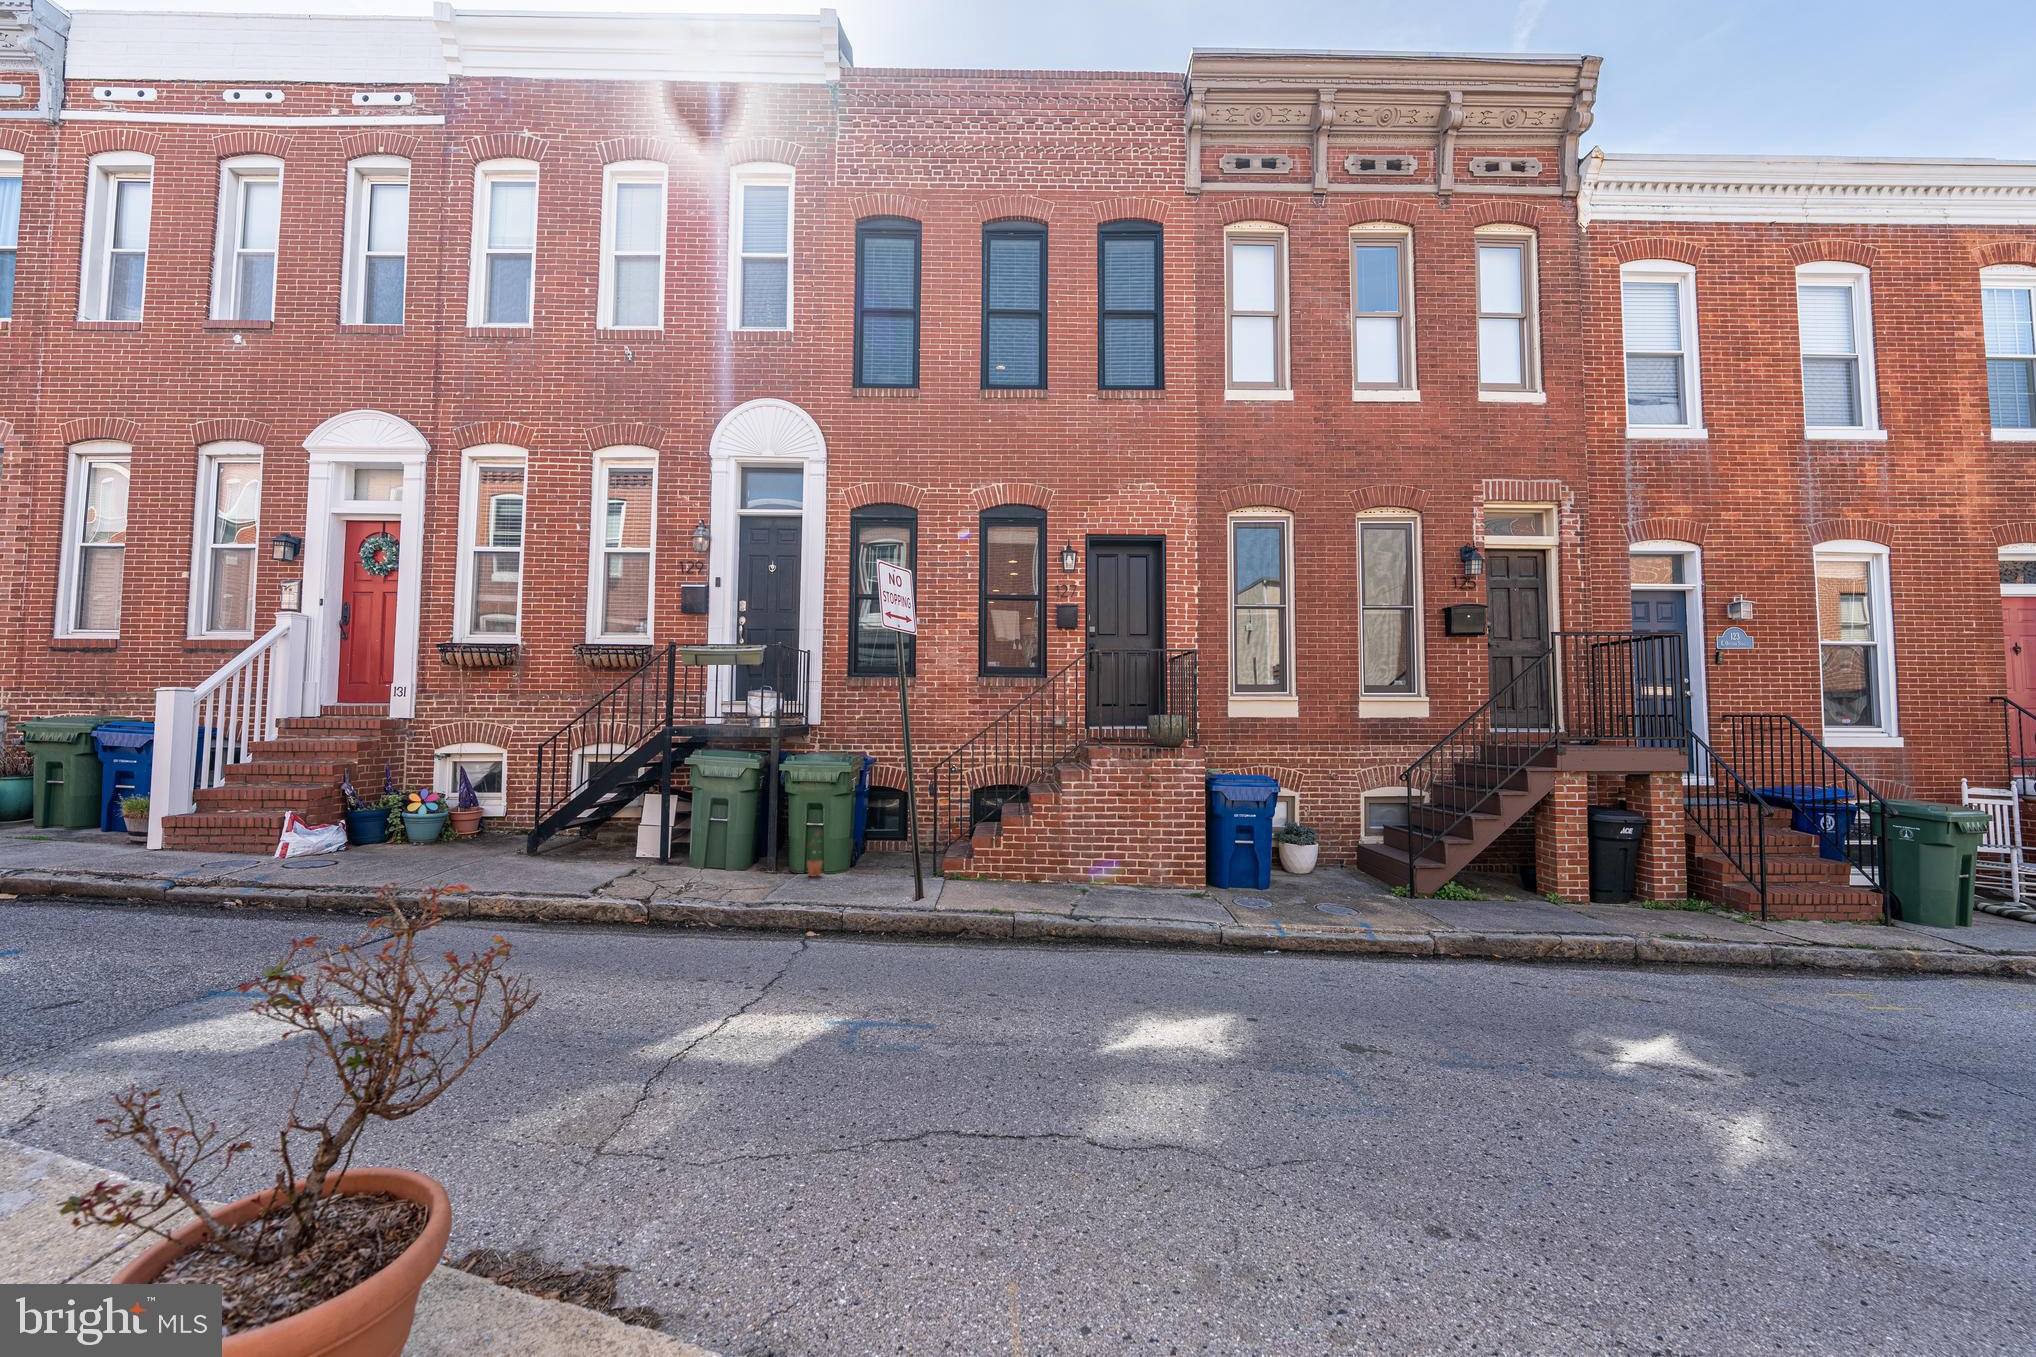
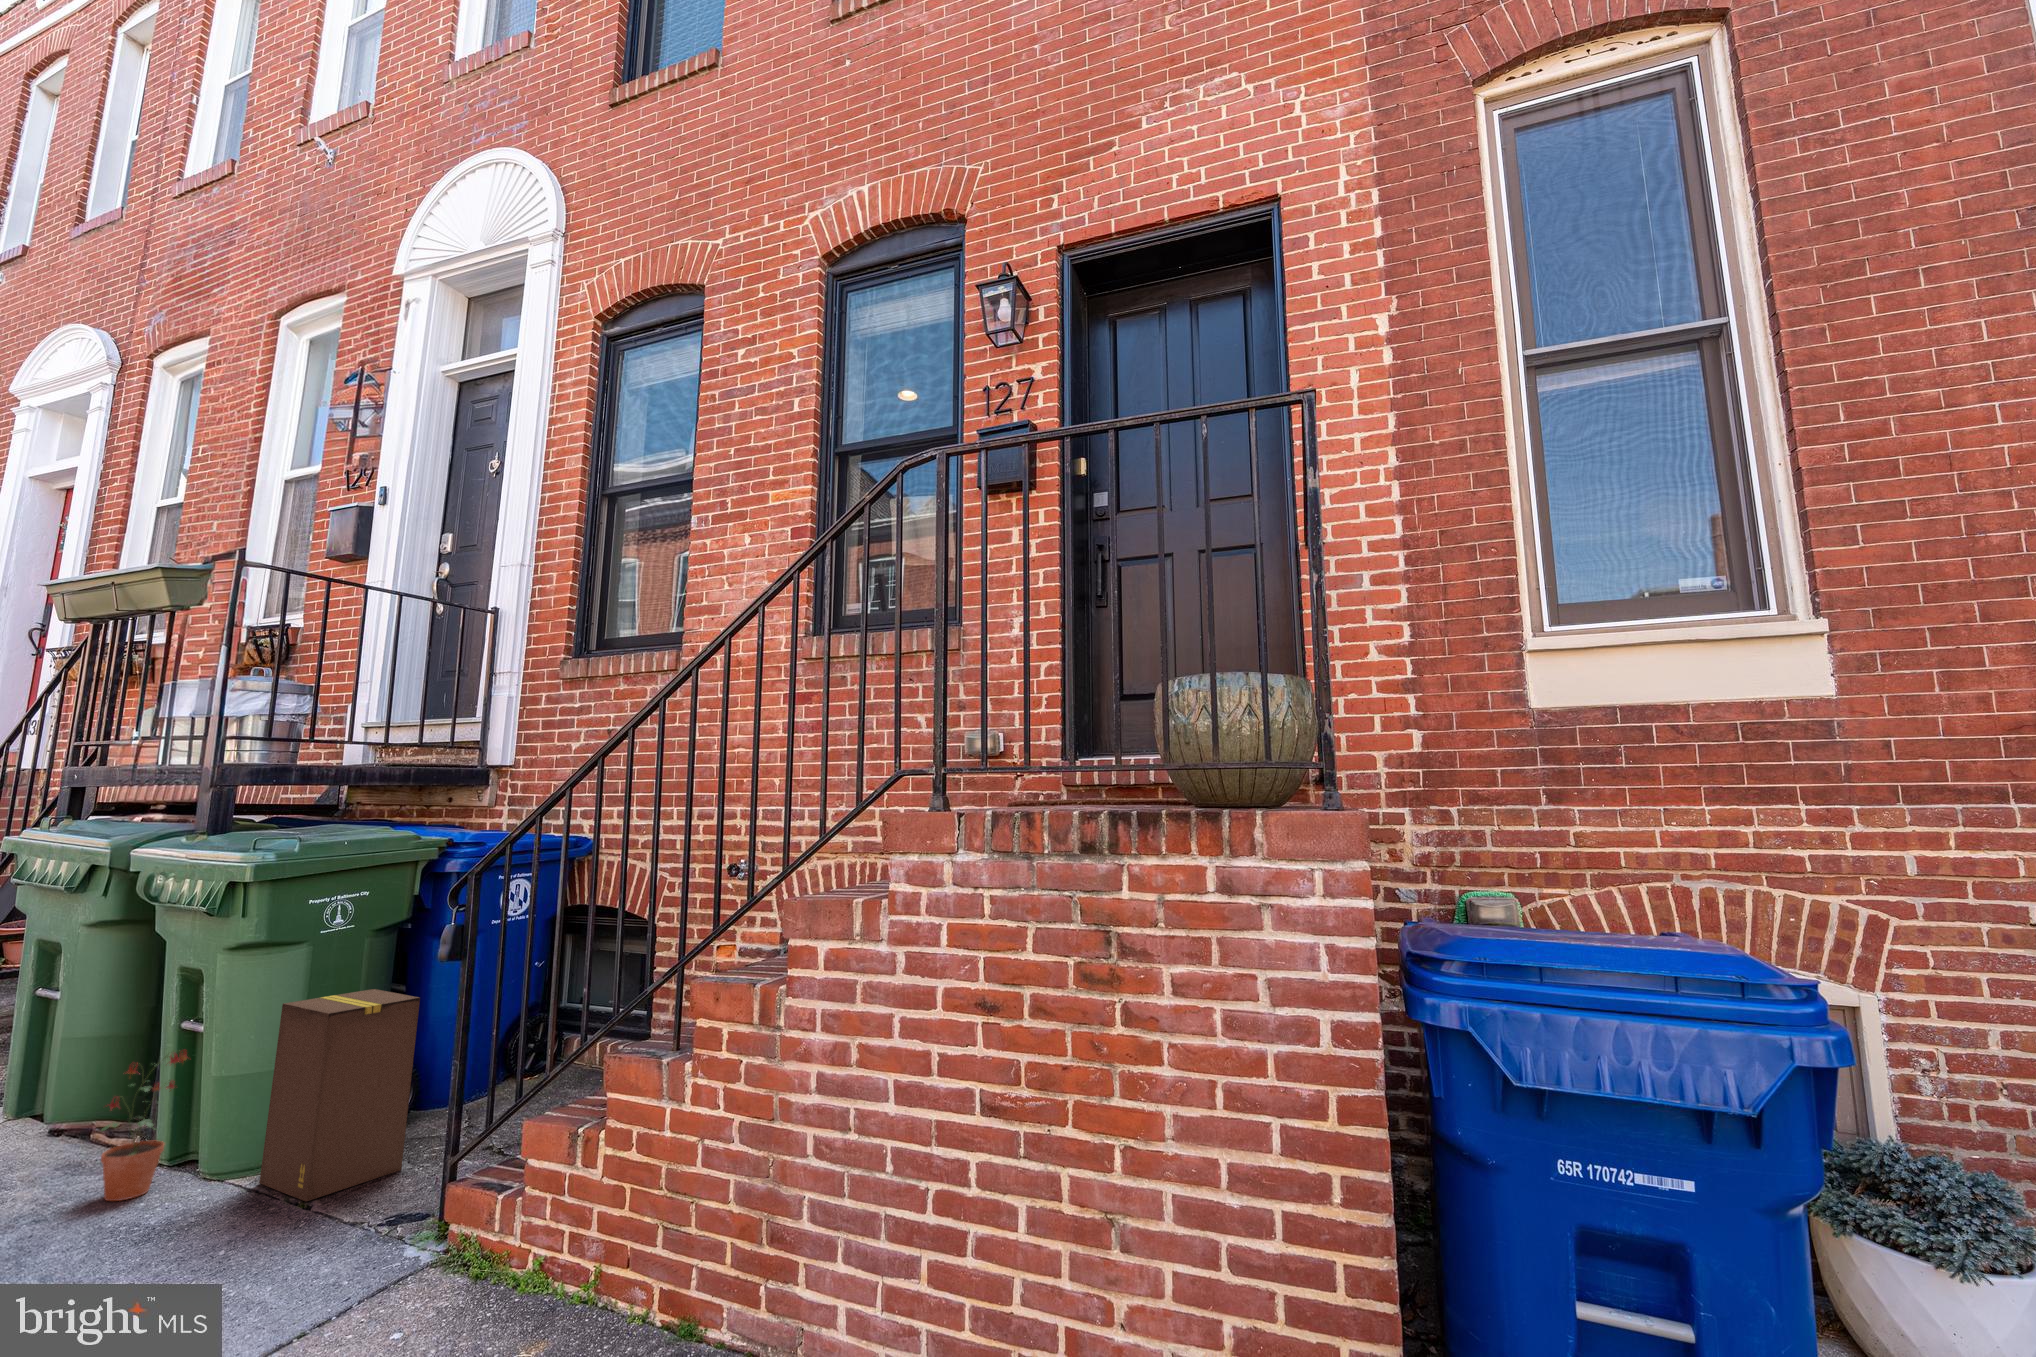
cardboard box: none [848,811,885,874] -> present [259,989,420,1201]

